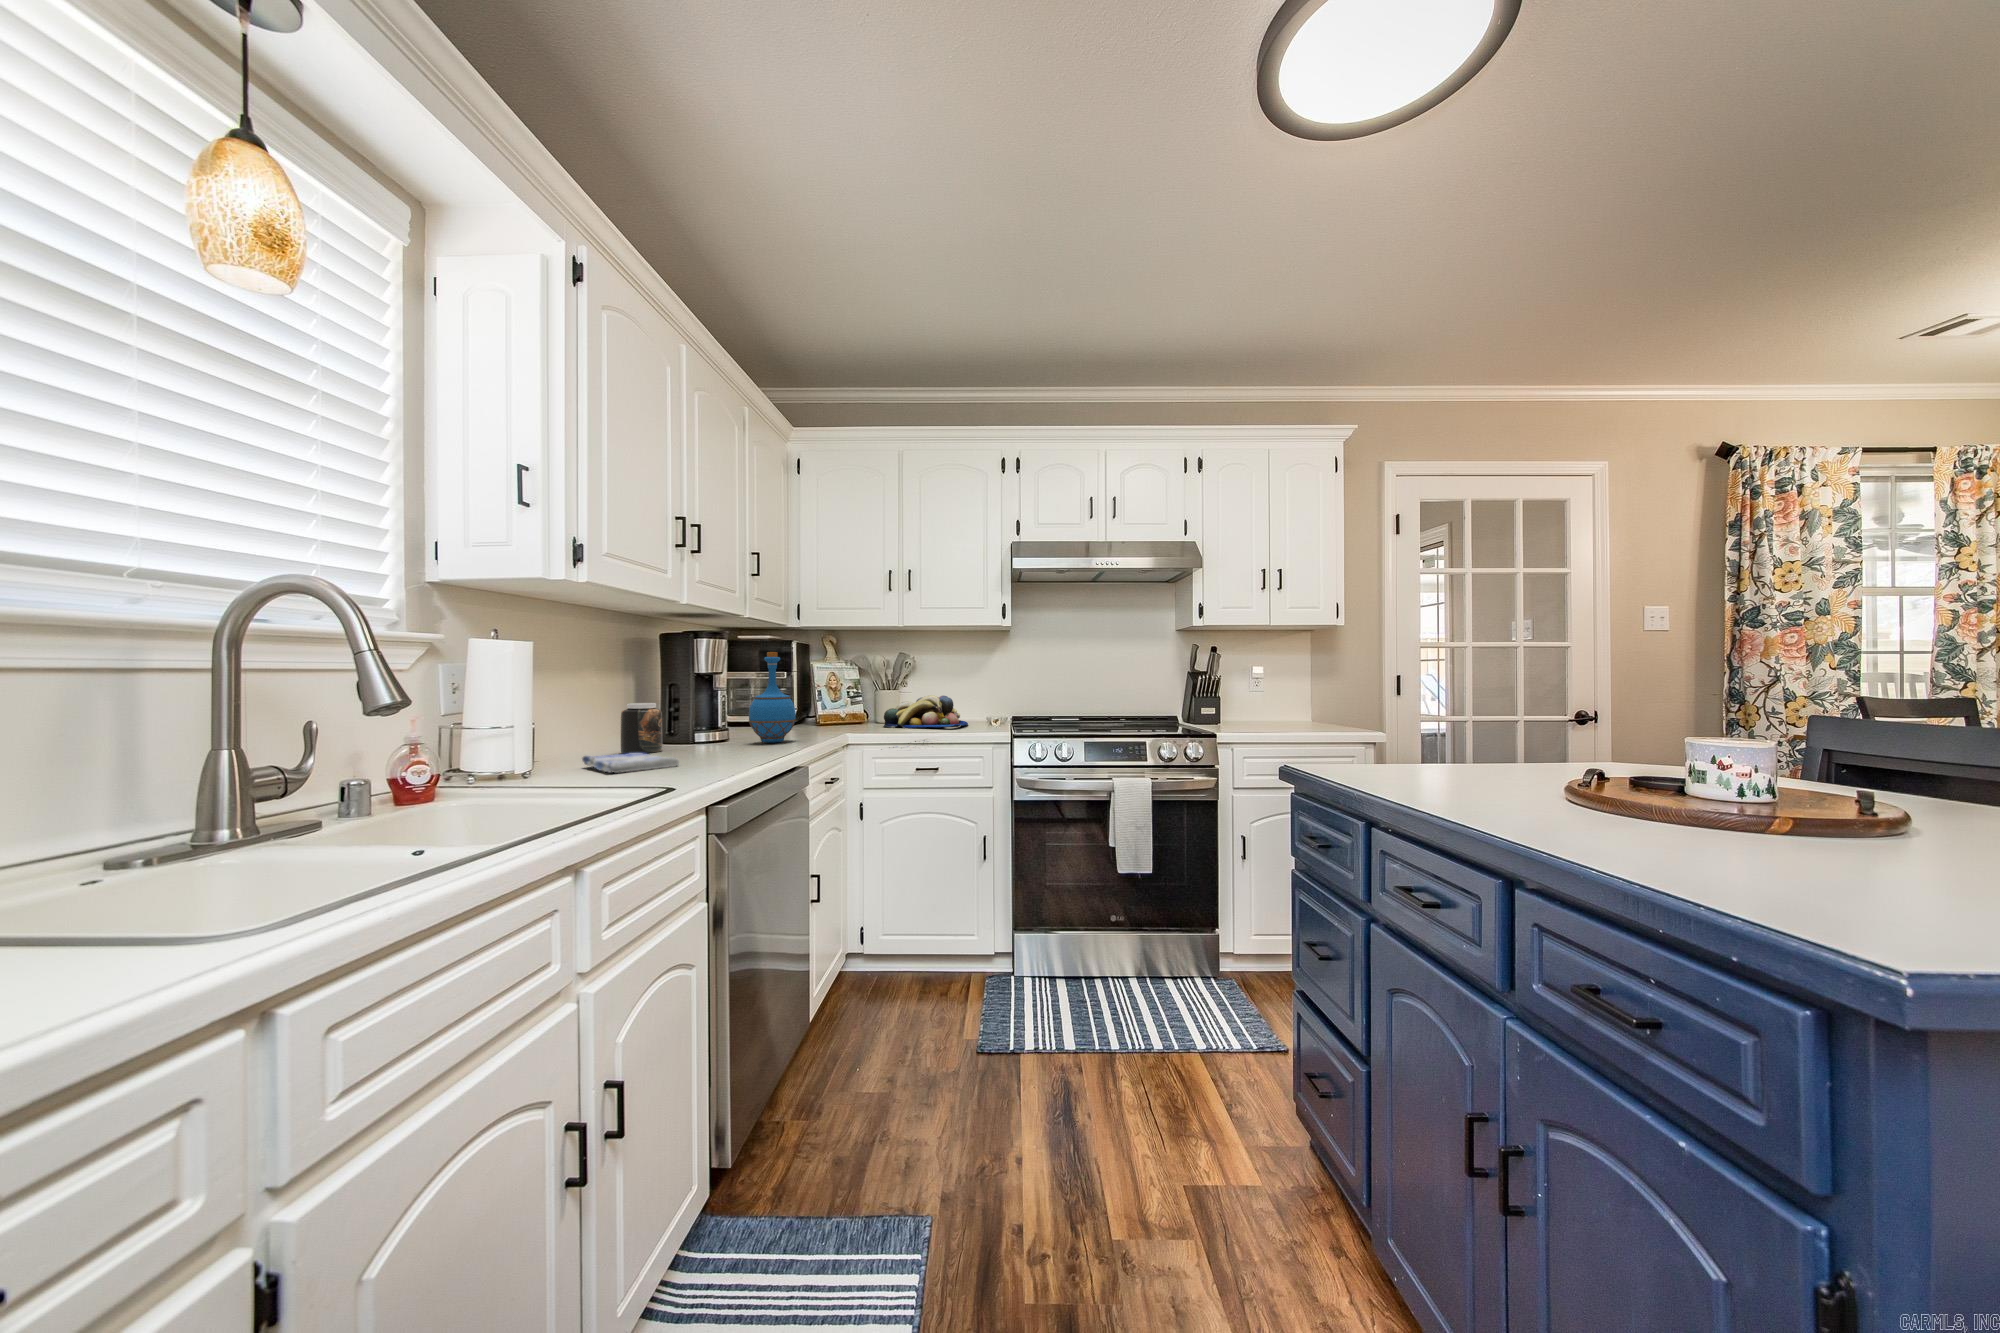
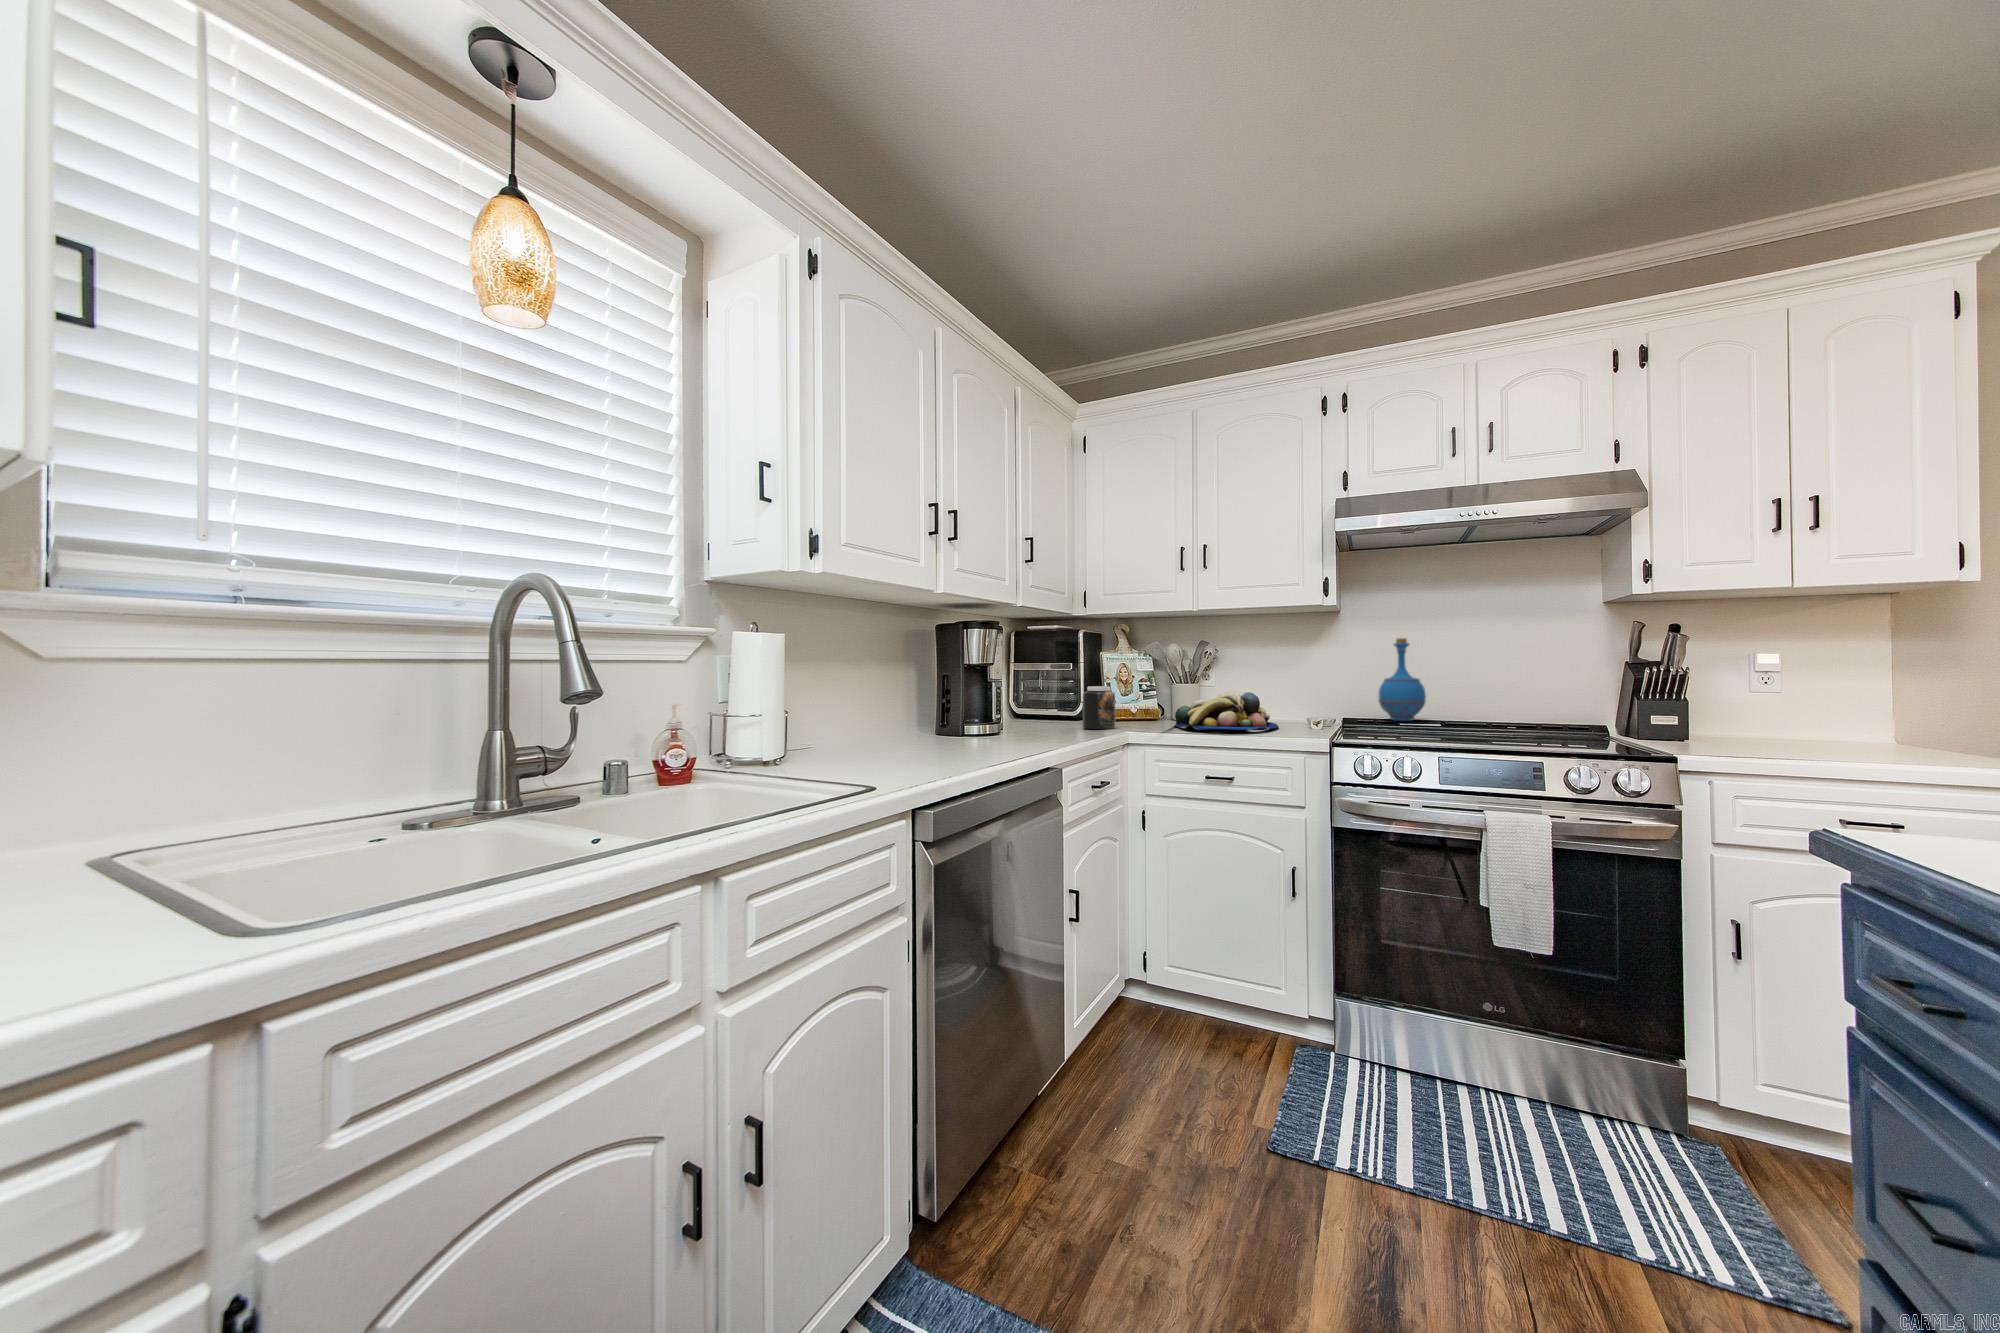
bottle: present [749,652,796,743] -> present [1379,638,1426,721]
jar: present [621,703,662,753] -> present [1083,686,1115,729]
dish towel: present [582,753,679,773] -> none [846,745,921,765]

